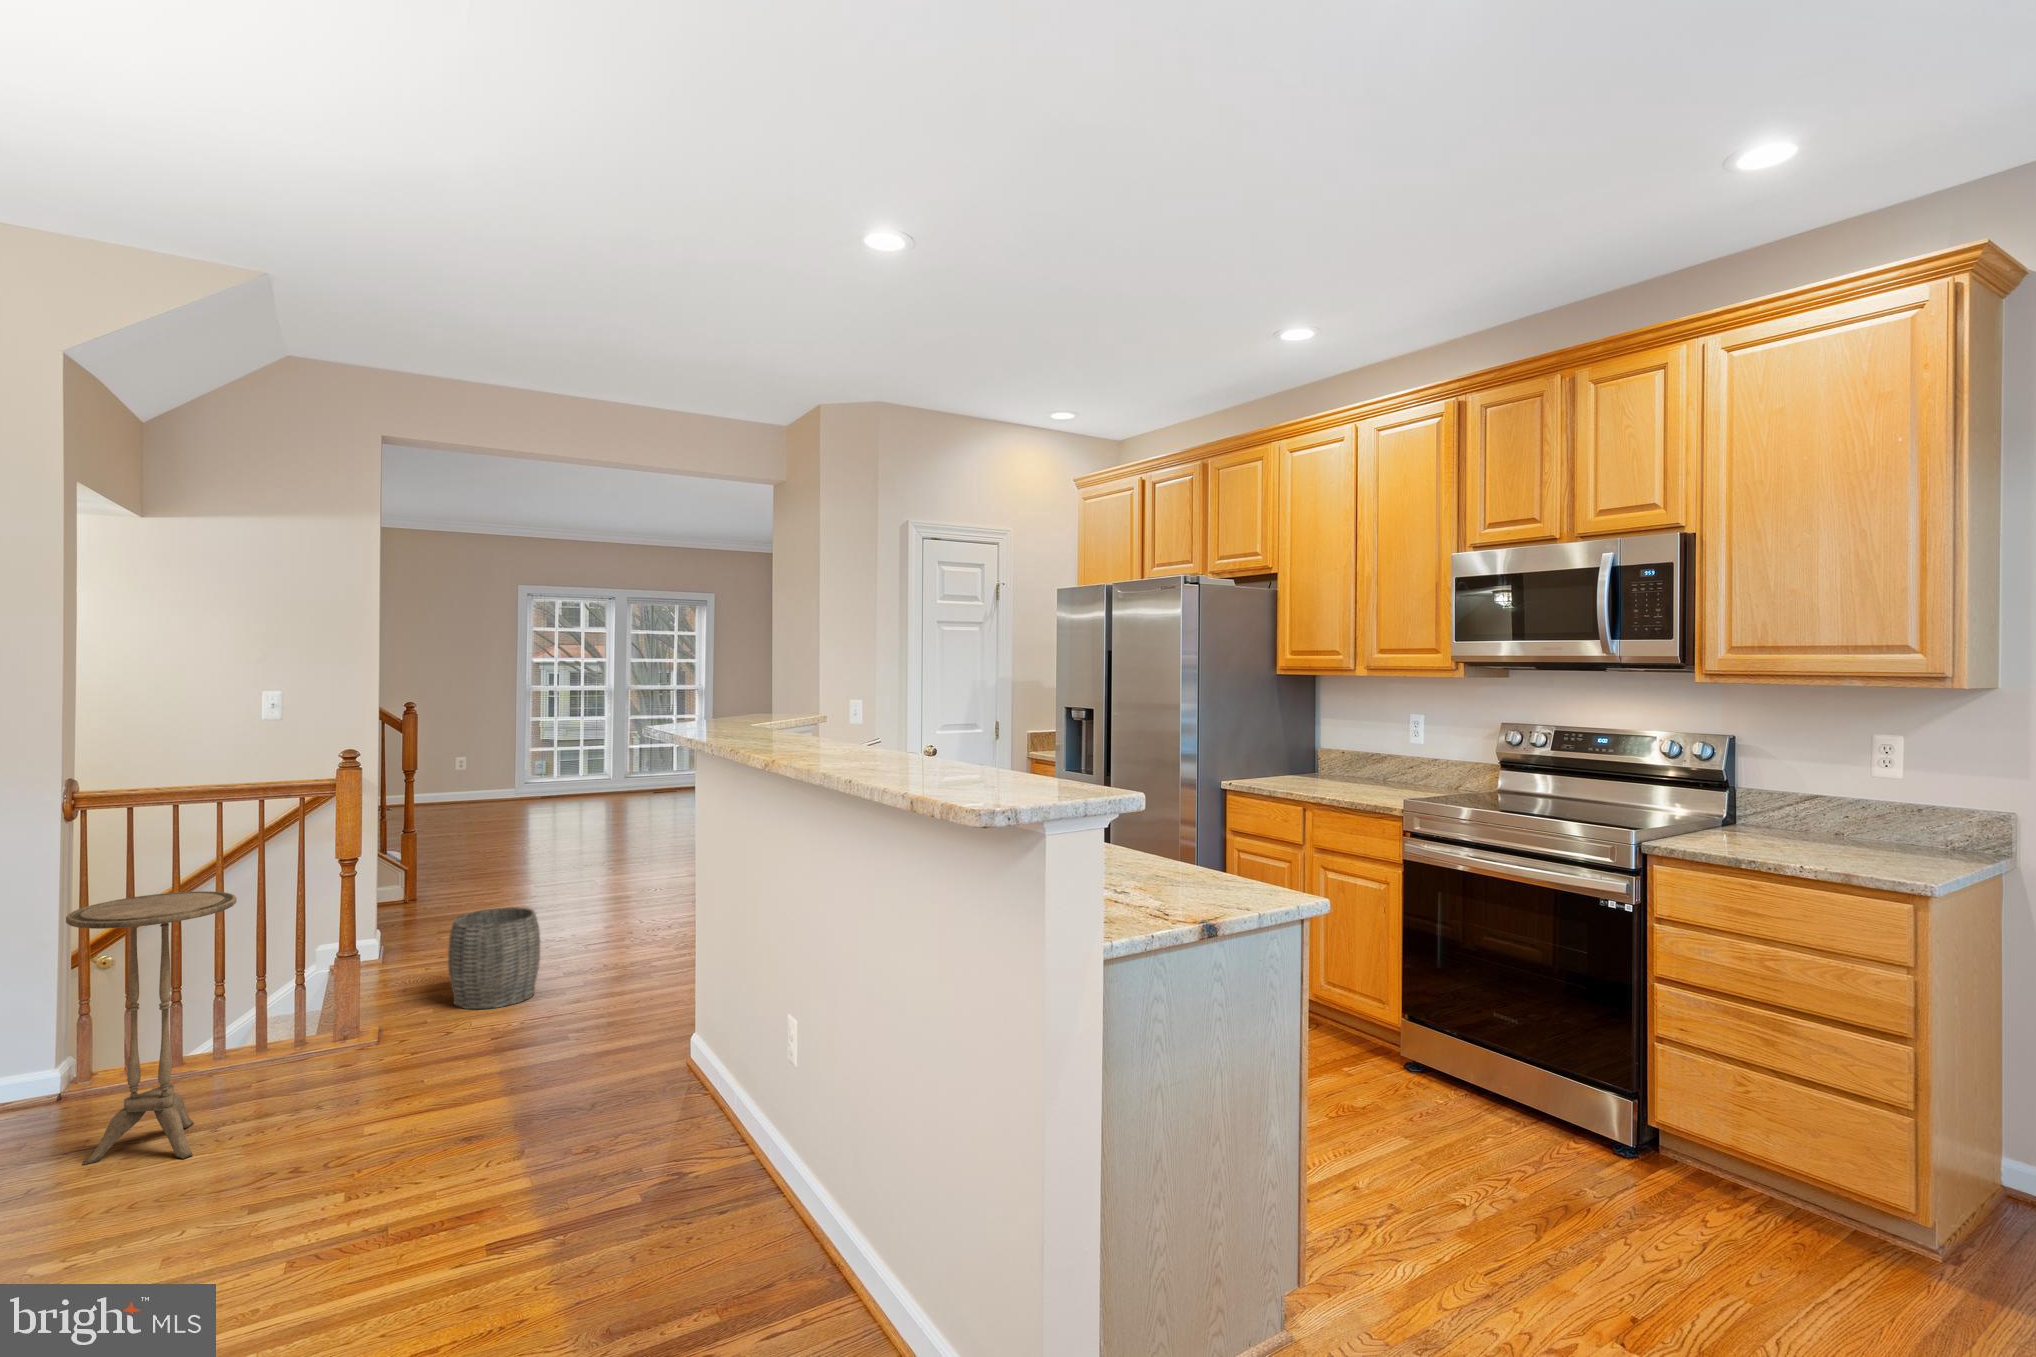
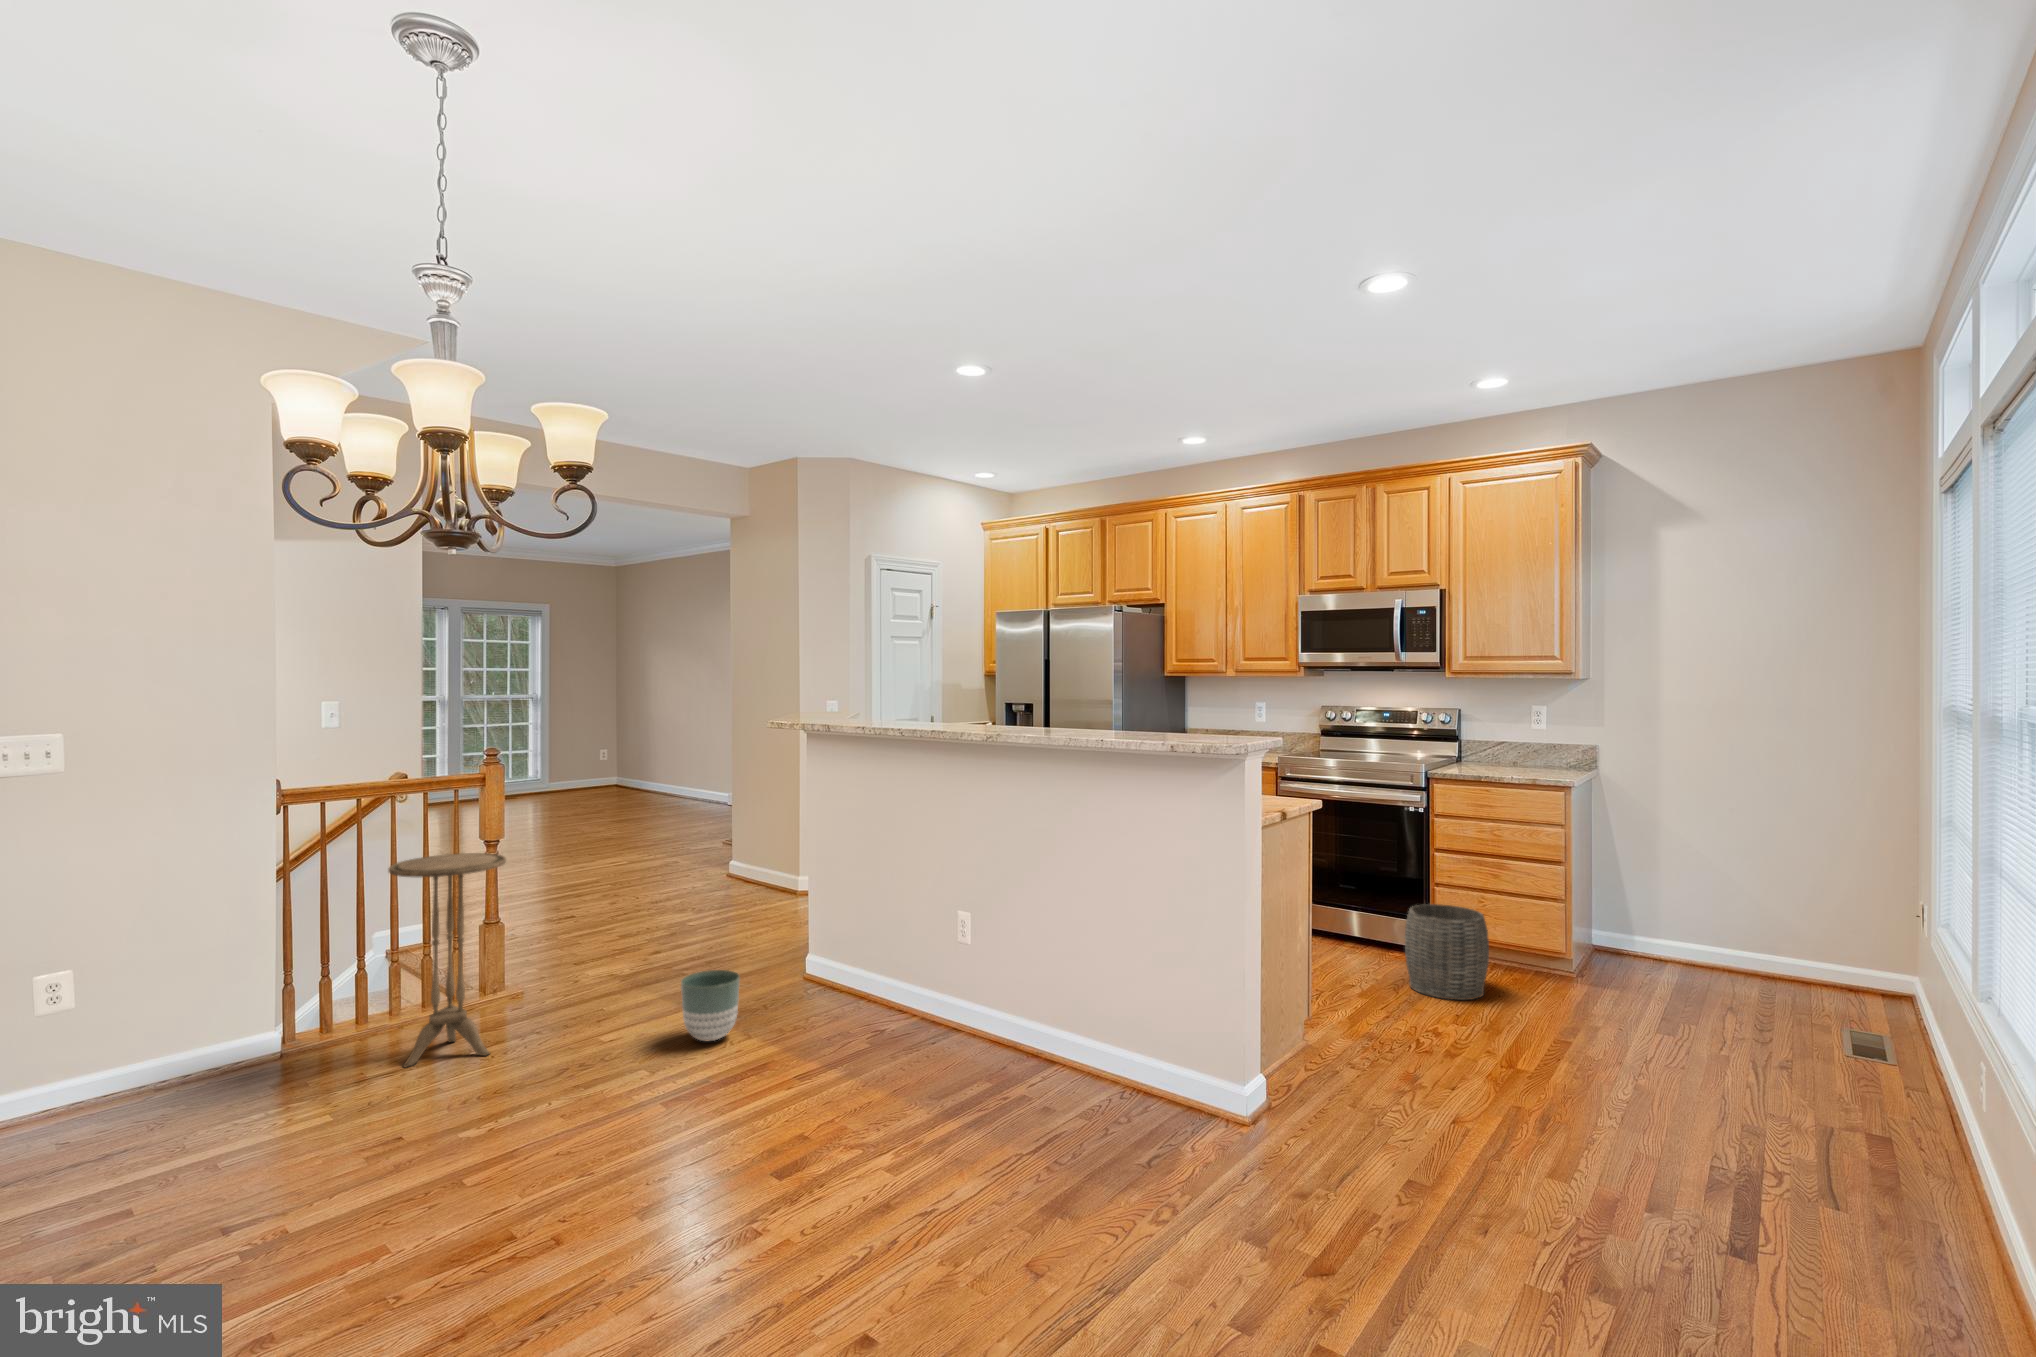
woven basket: present [448,907,540,1009] -> present [1405,904,1489,1000]
planter: none [404,1073,493,1177] -> present [681,970,740,1041]

